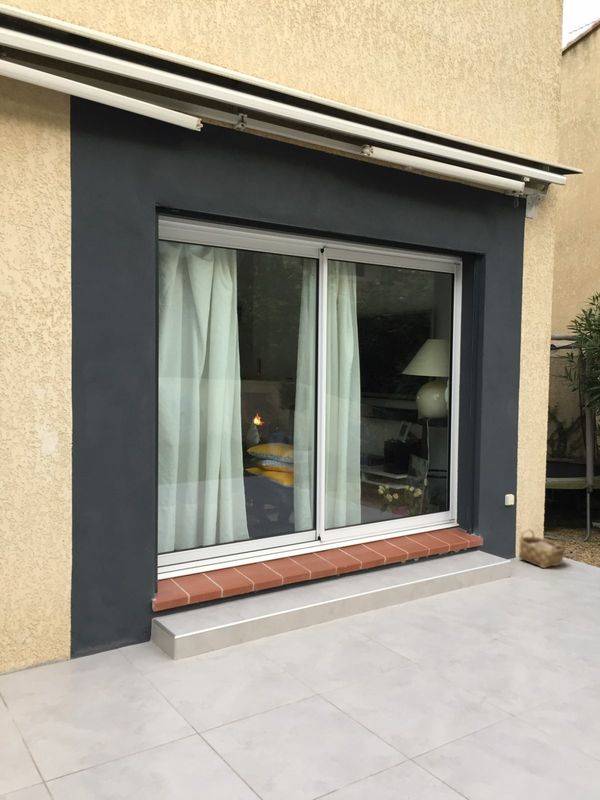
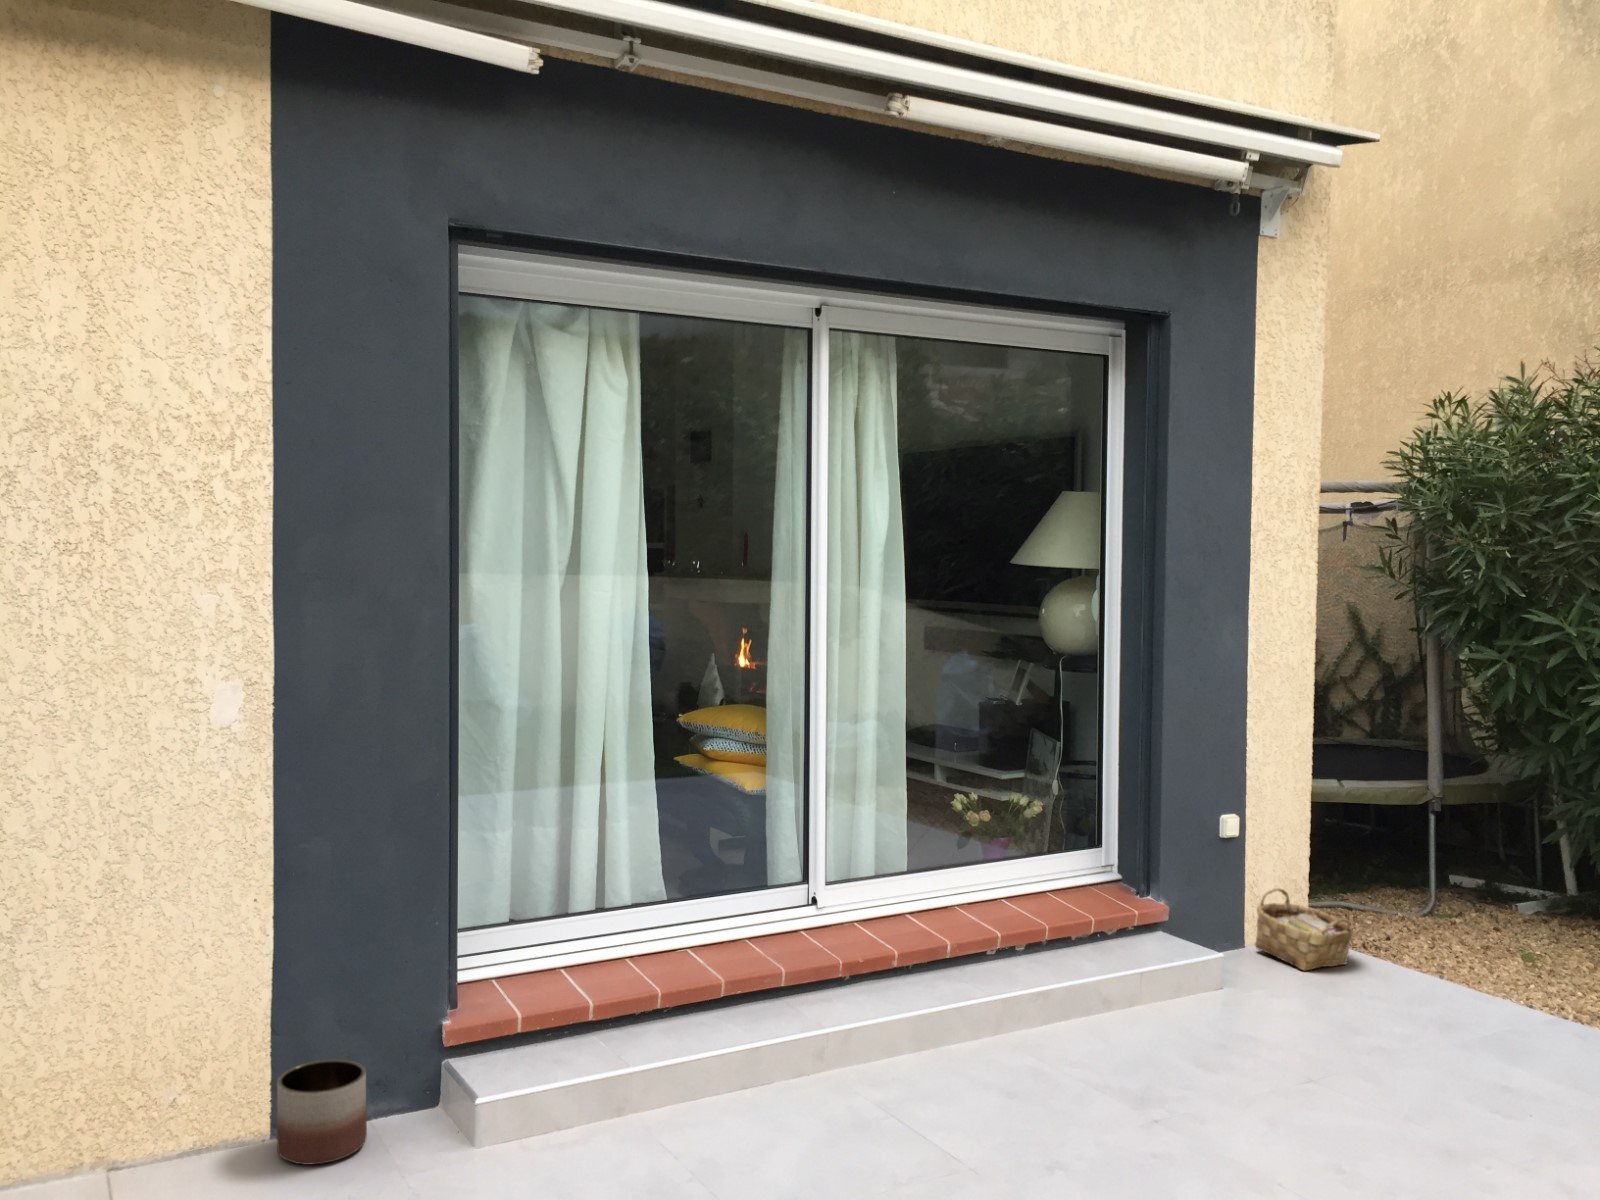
planter: none [77,620,121,671] -> present [277,1060,367,1164]

